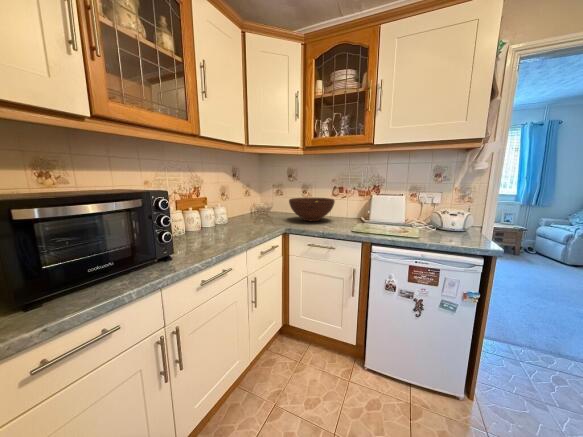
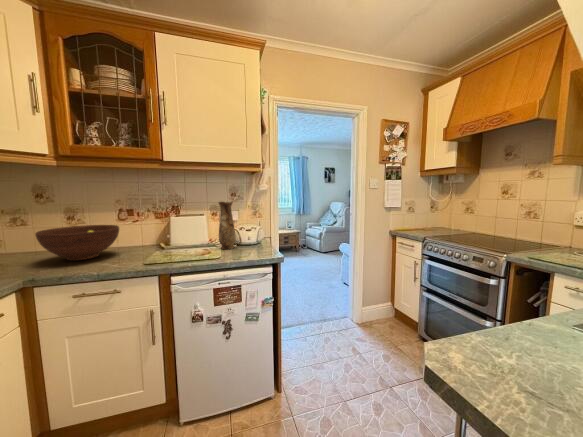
vase: none [417,182,439,231] -> present [218,201,236,249]

